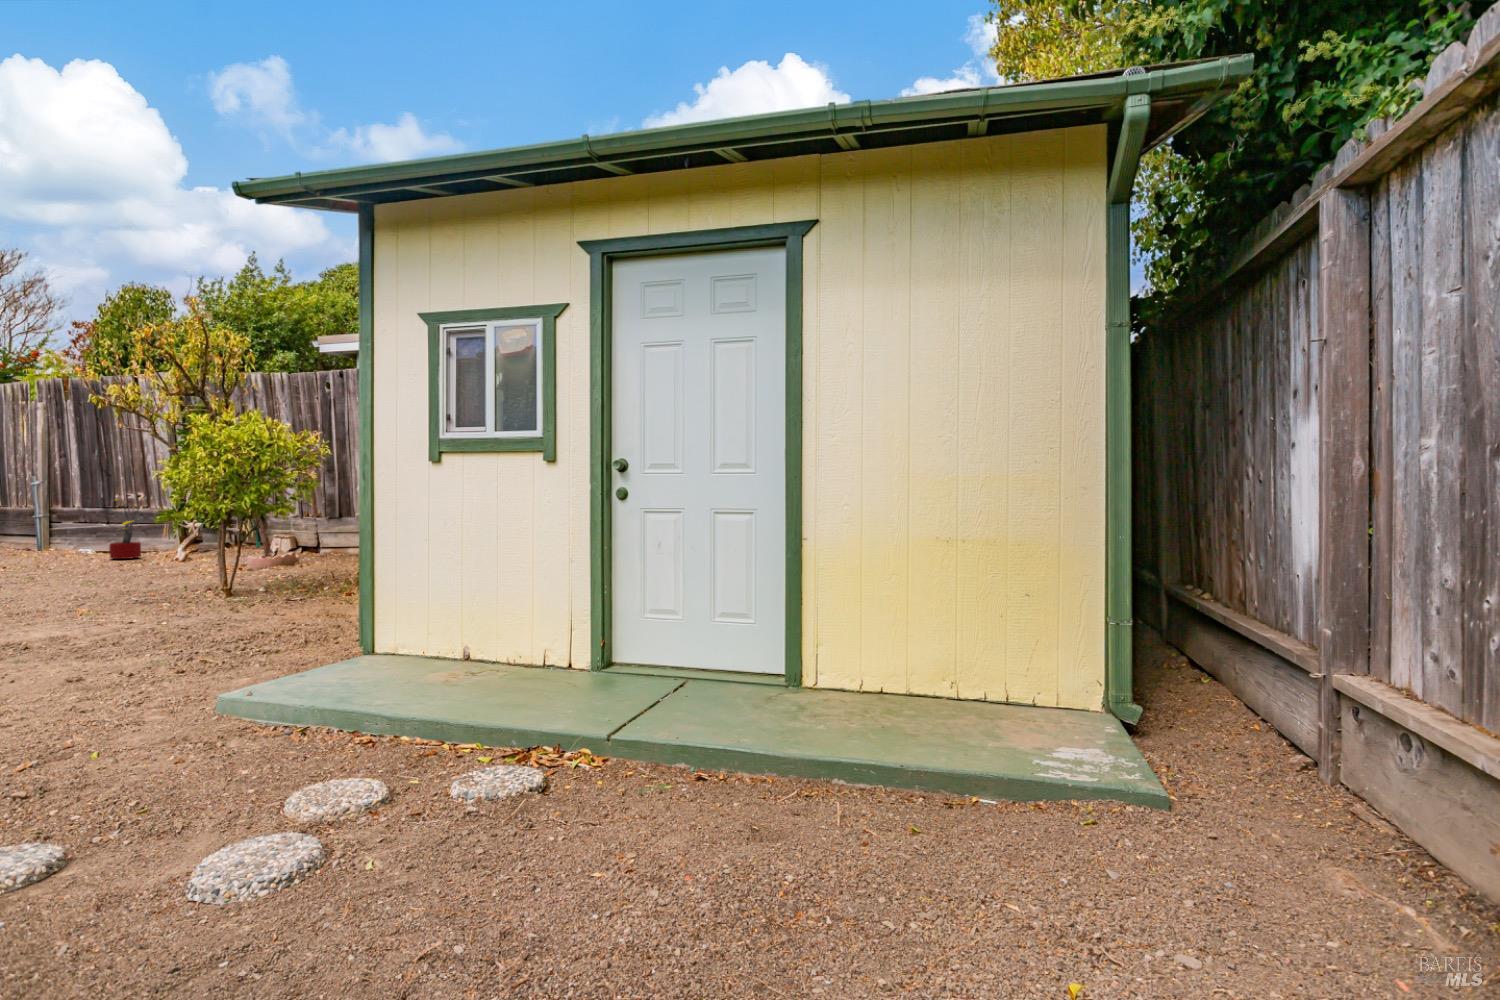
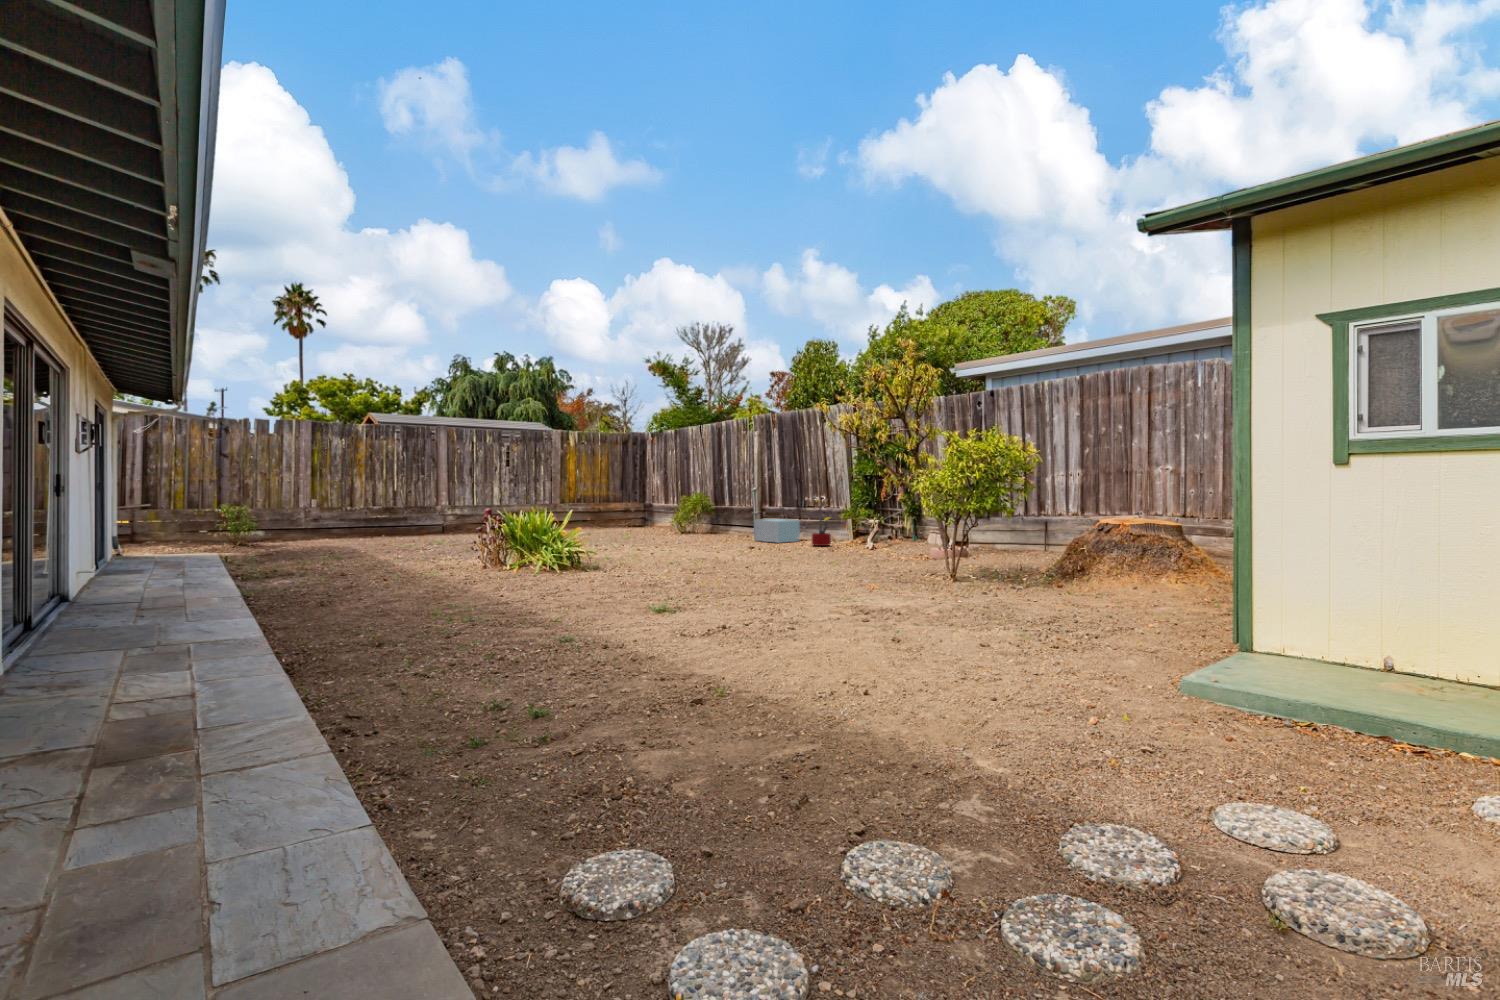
storage box: none [25,524,104,557] -> present [754,519,800,543]

